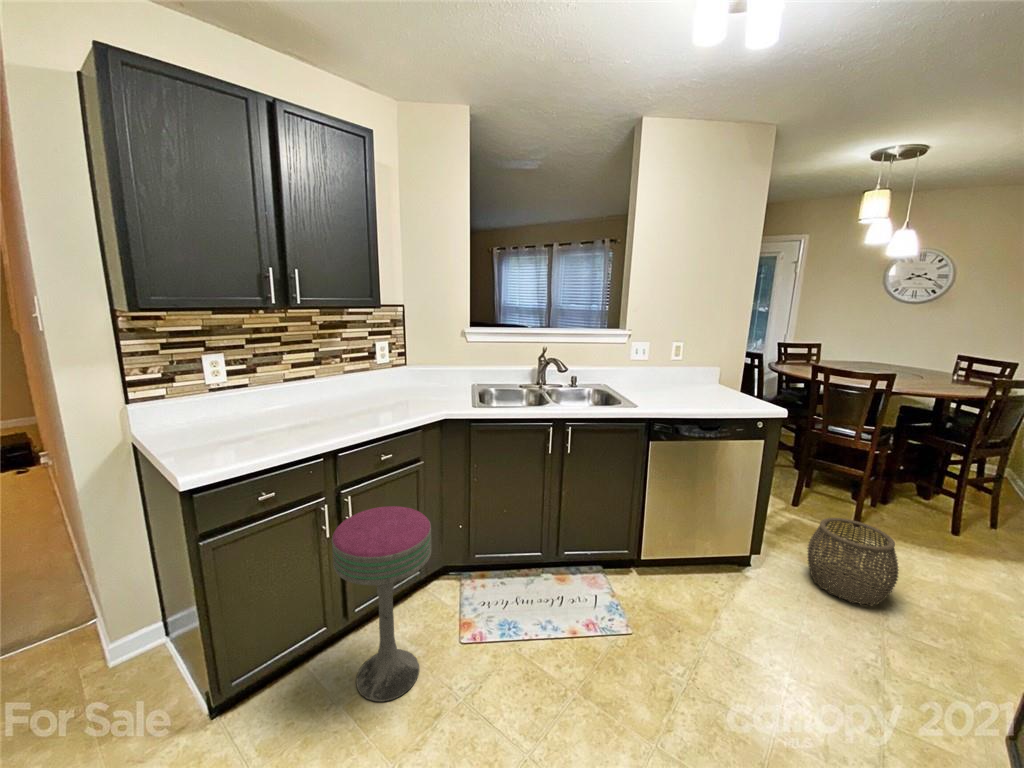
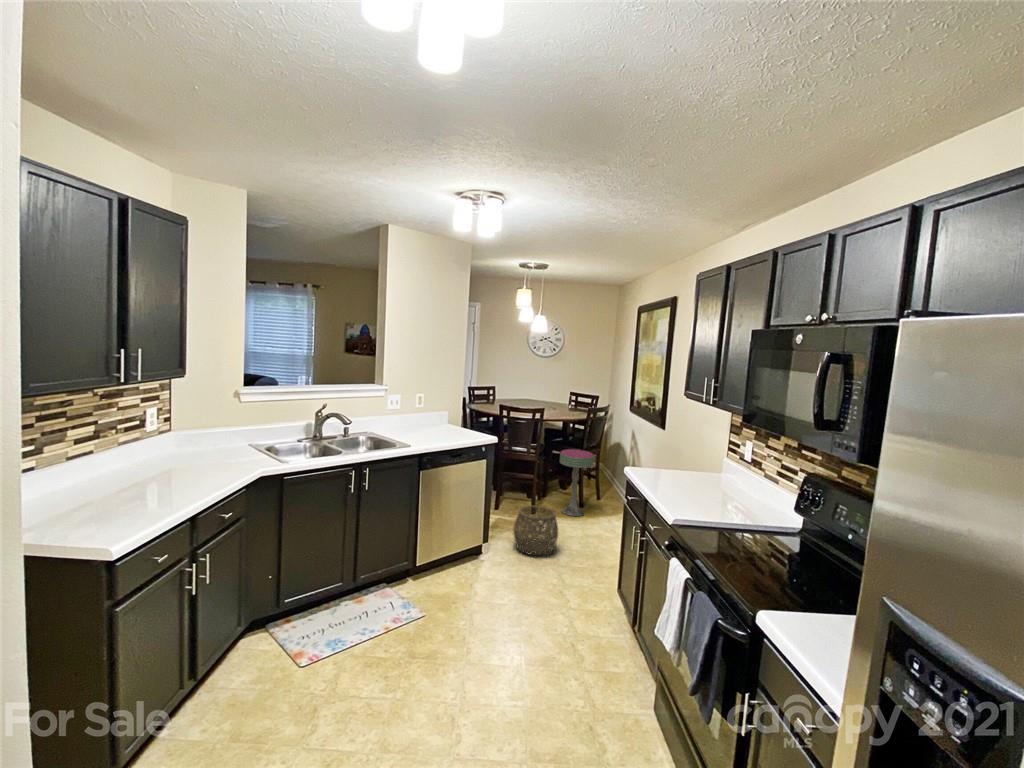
bar stool: present [332,506,432,702] -> present [560,449,594,516]

